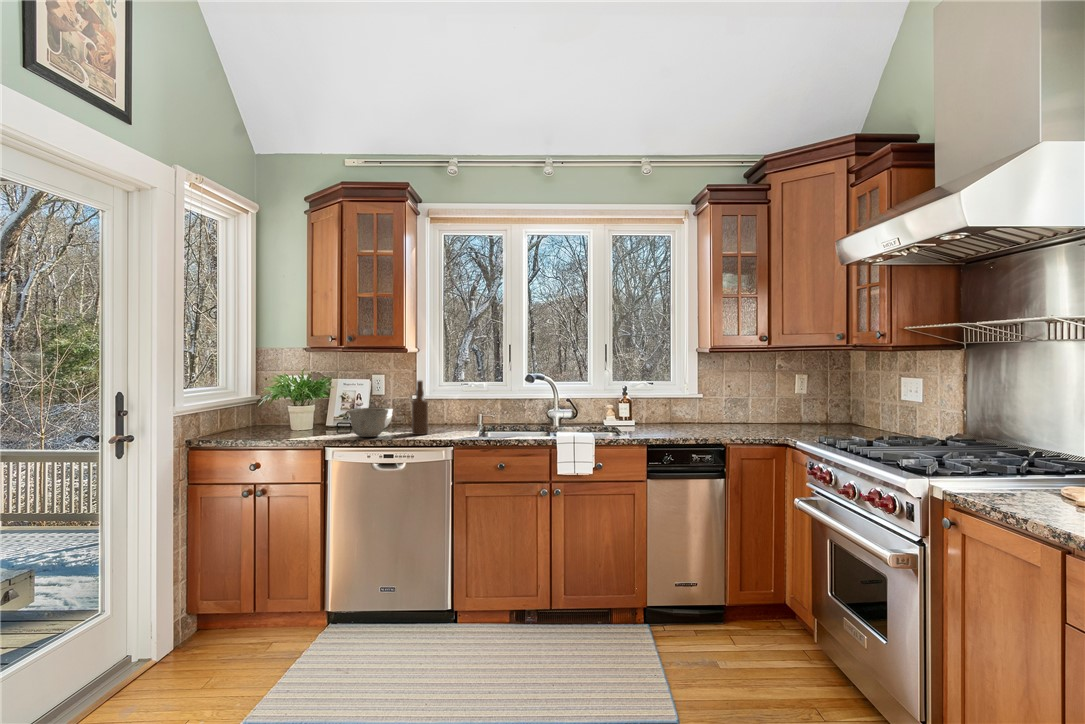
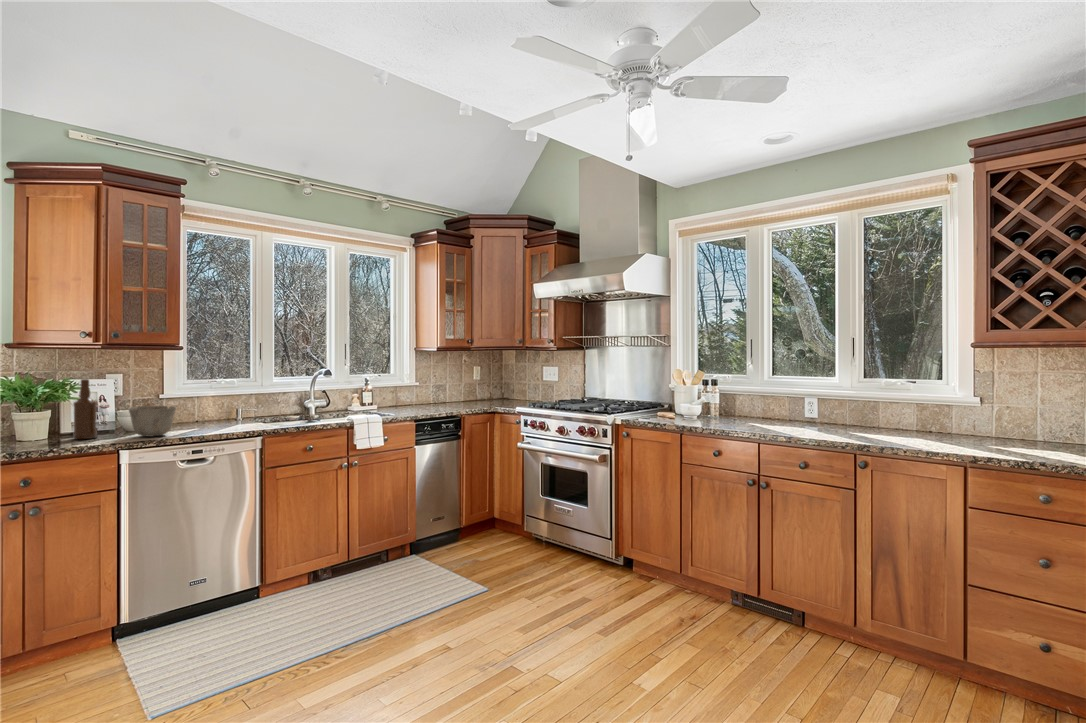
bottle: present [412,381,429,435] -> present [73,379,97,439]

